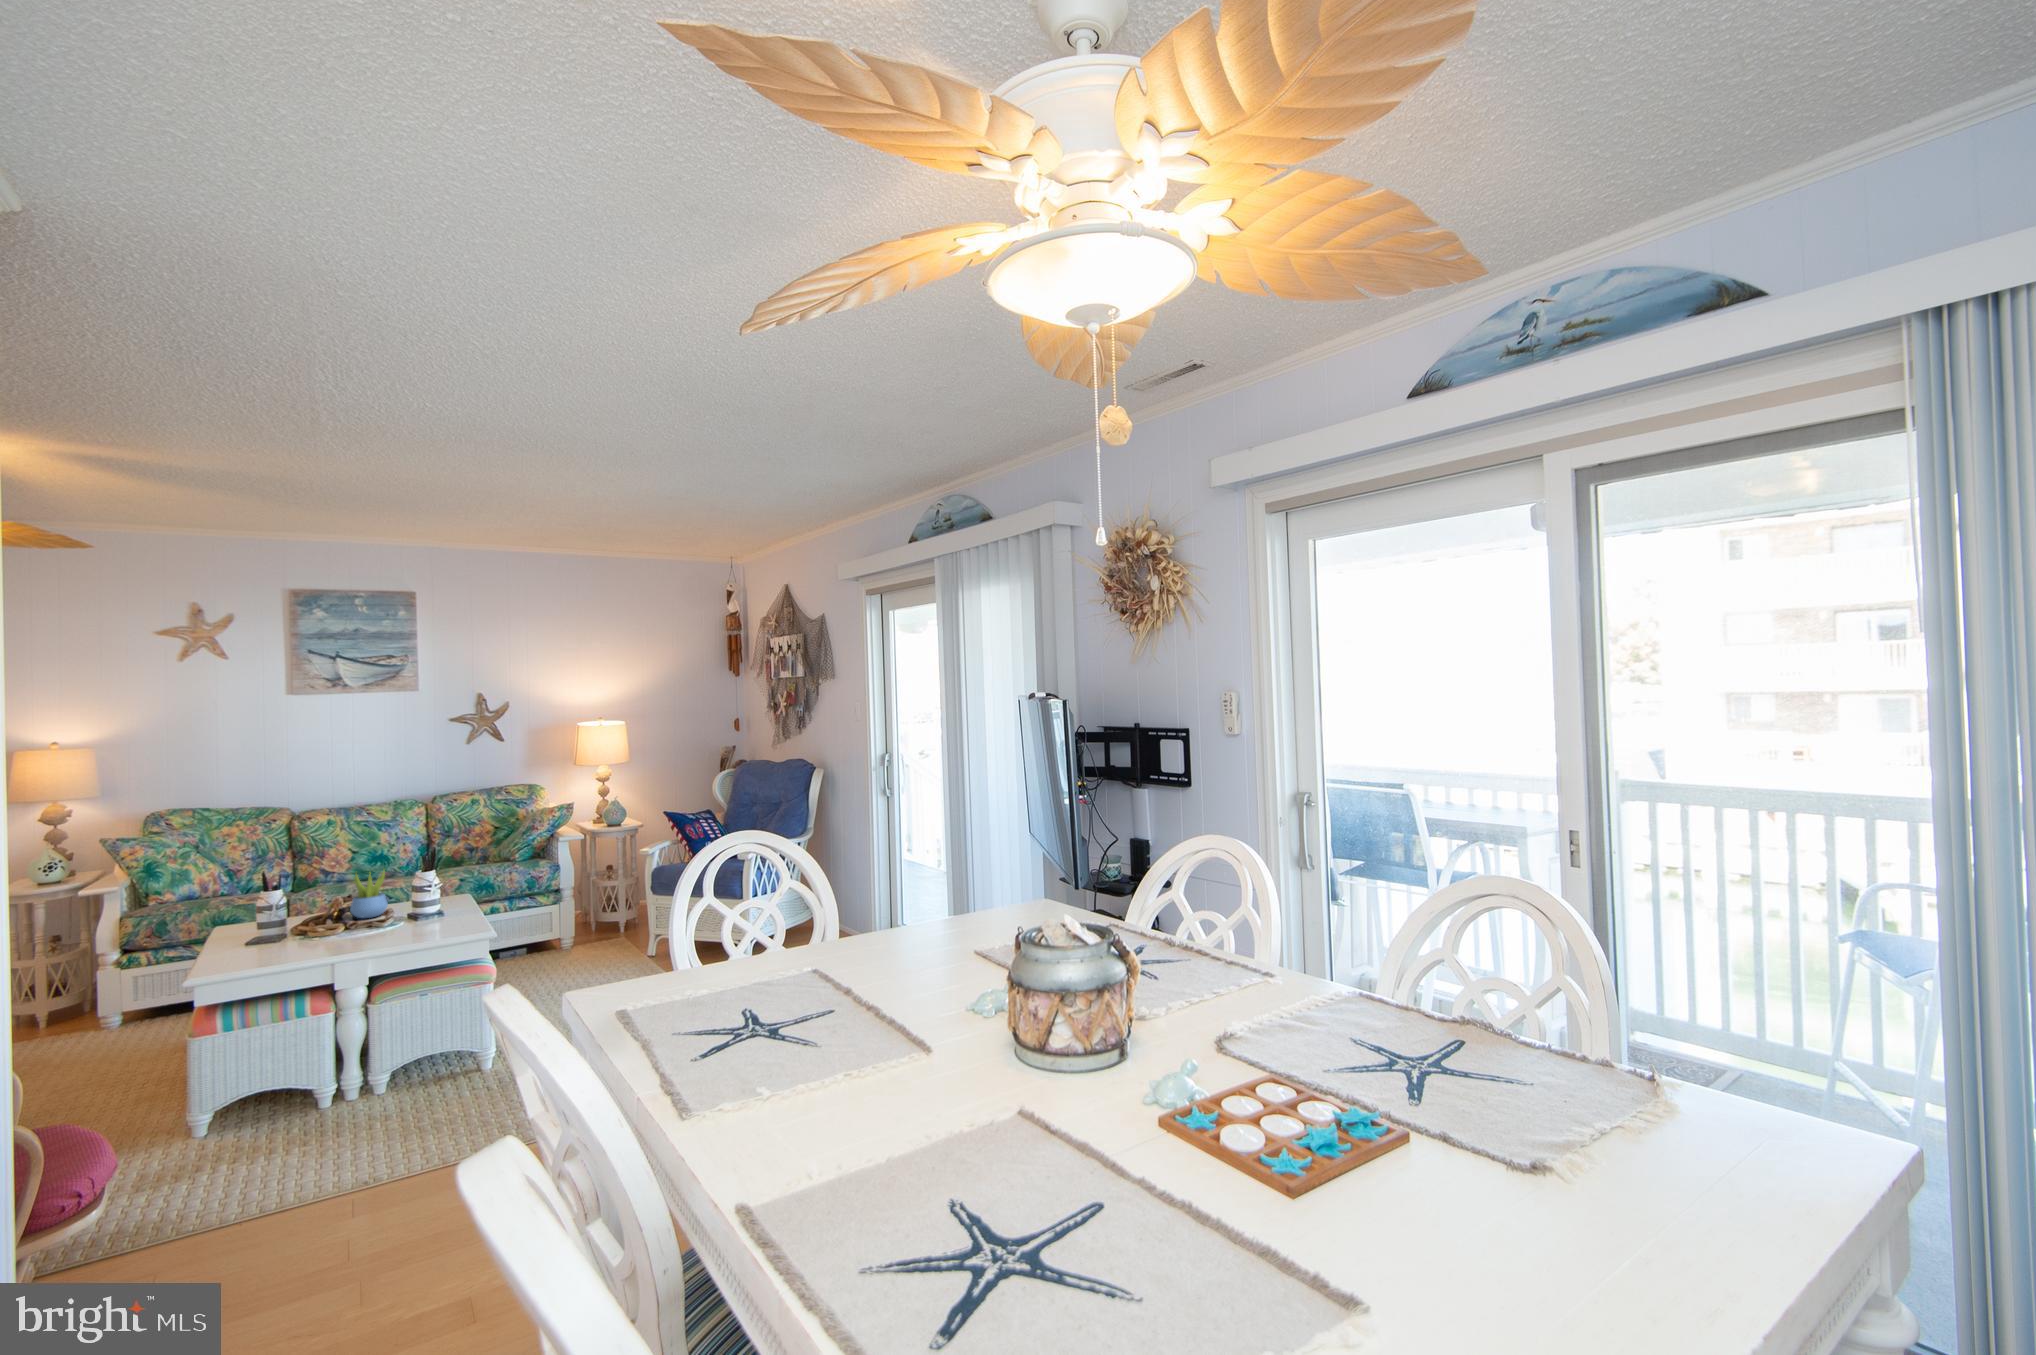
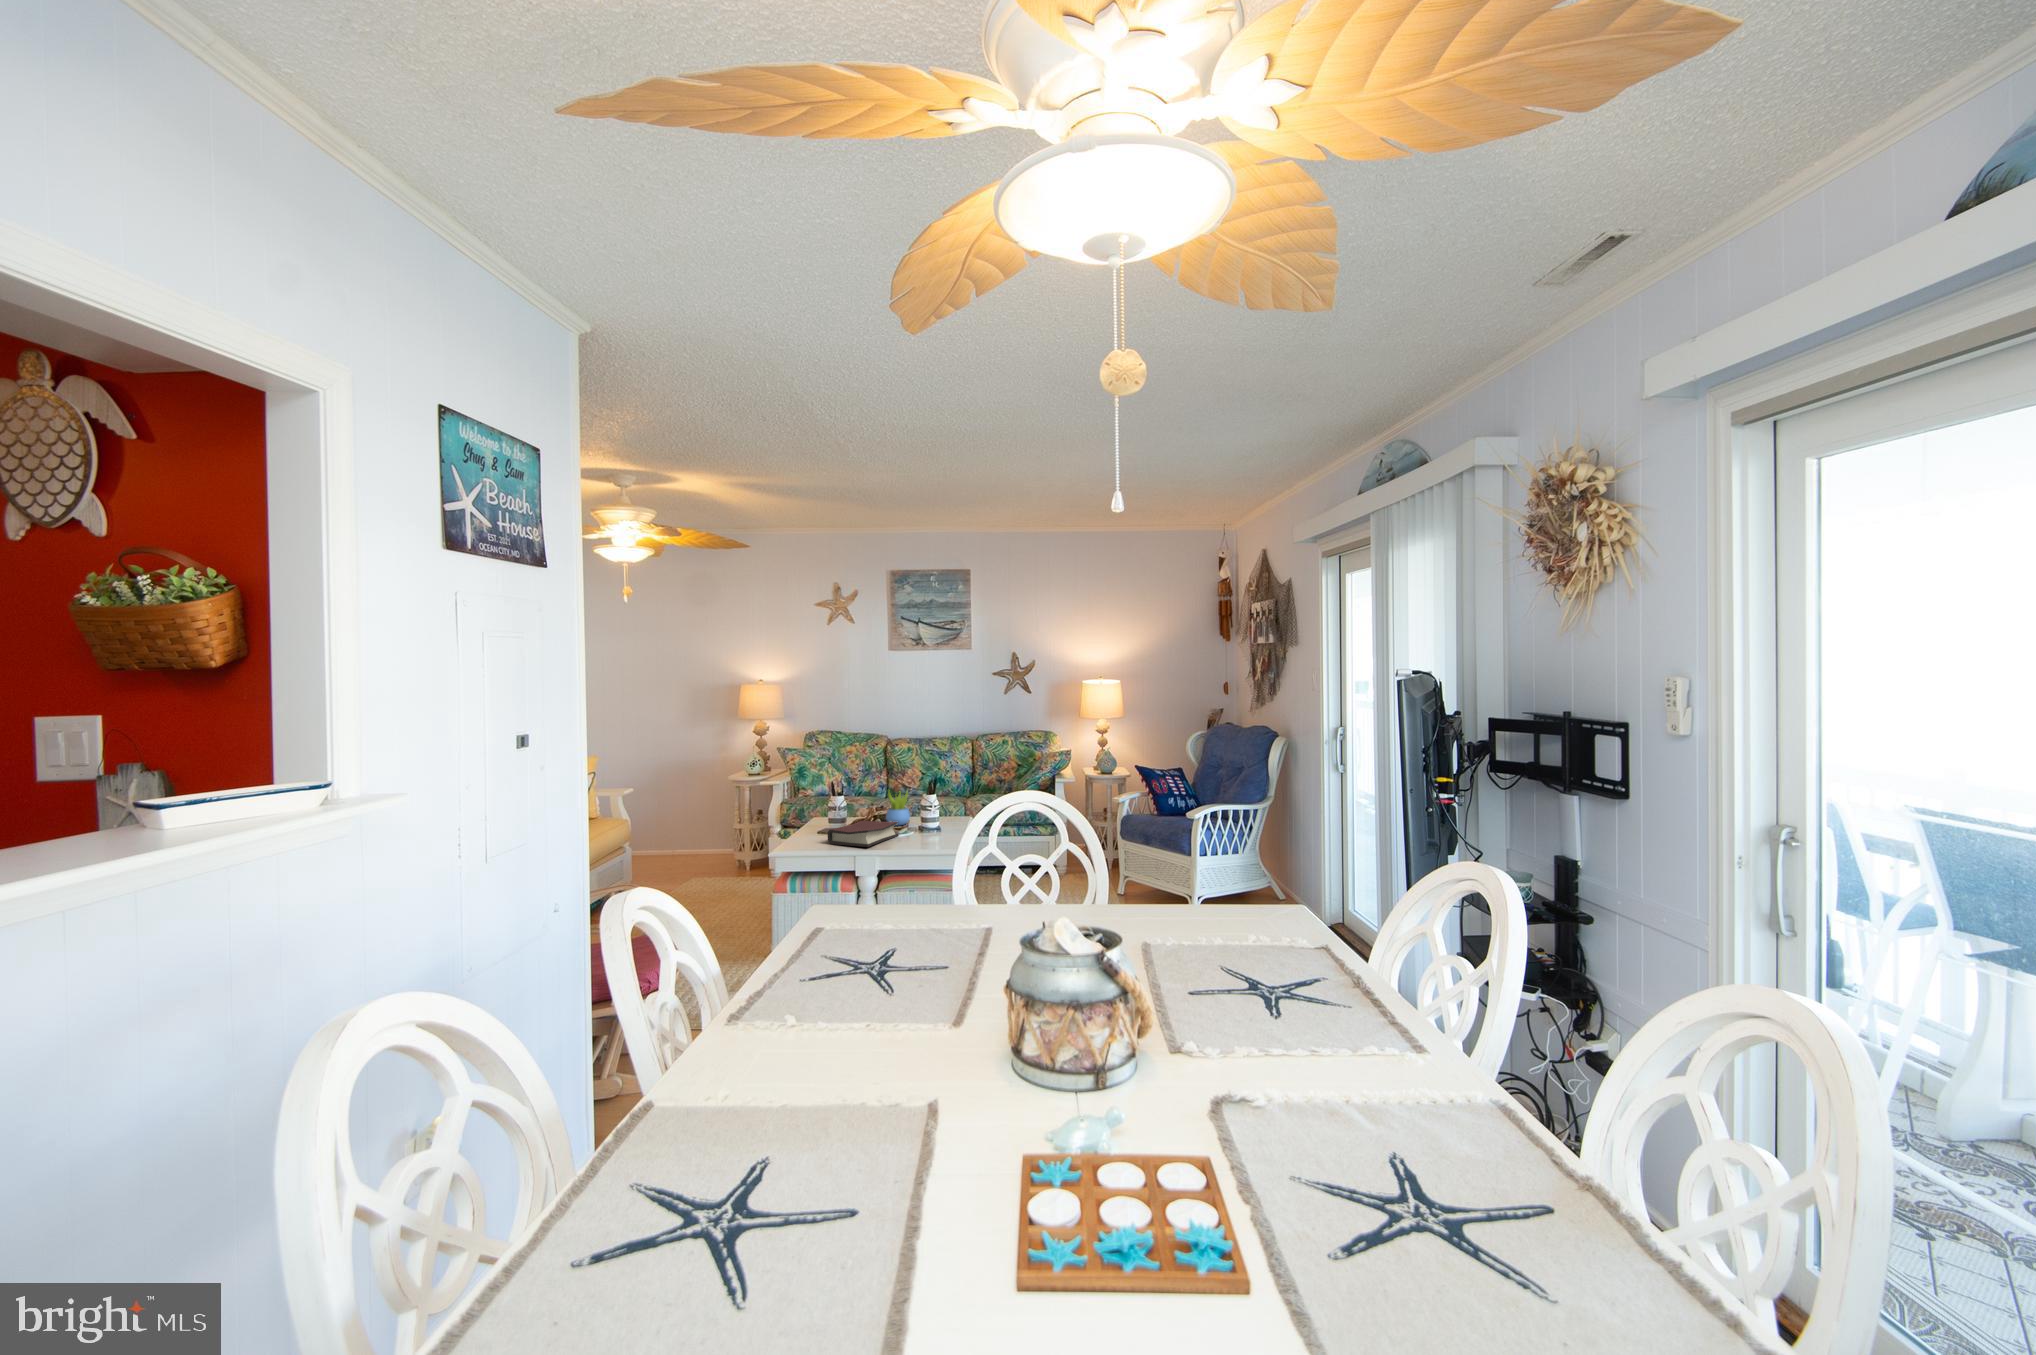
hardback book: none [275,911,382,954] -> present [828,821,898,847]

